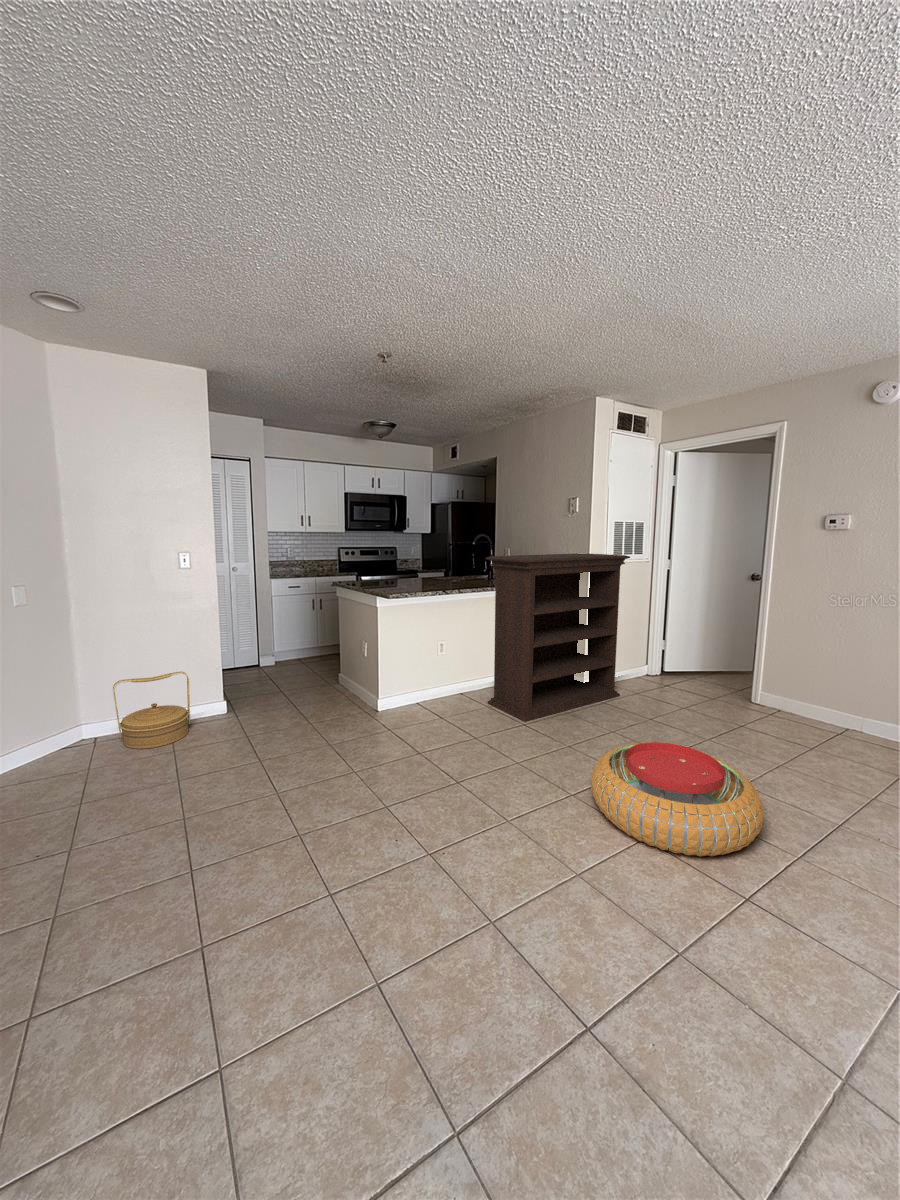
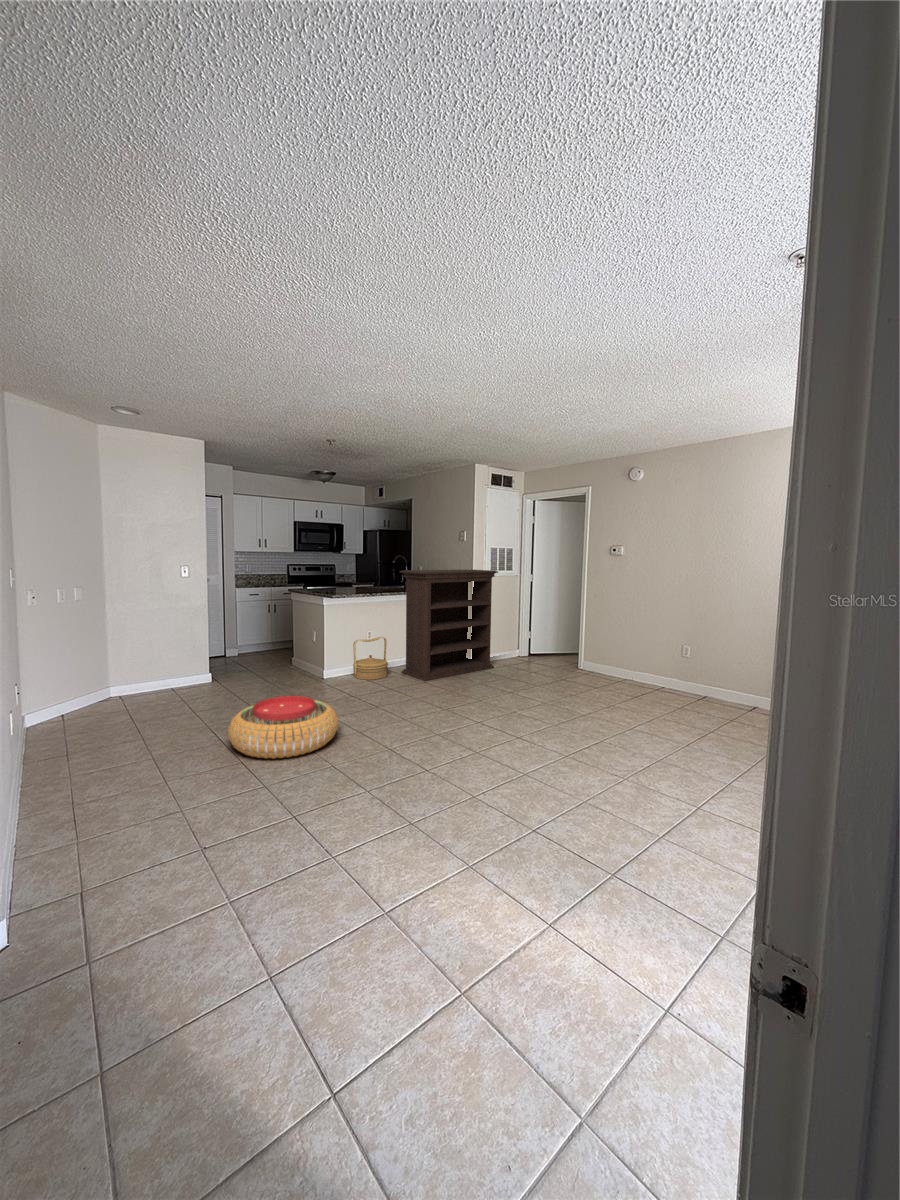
woven basket: present [113,672,190,749] -> present [353,637,388,680]
pouf: present [591,742,764,857] -> present [228,696,338,759]

